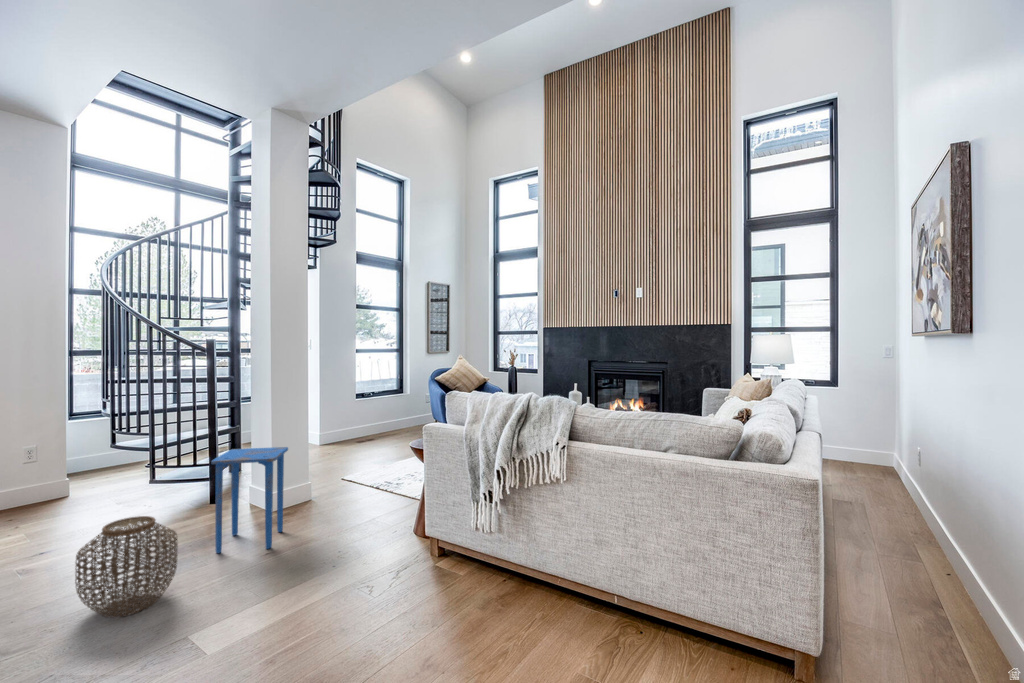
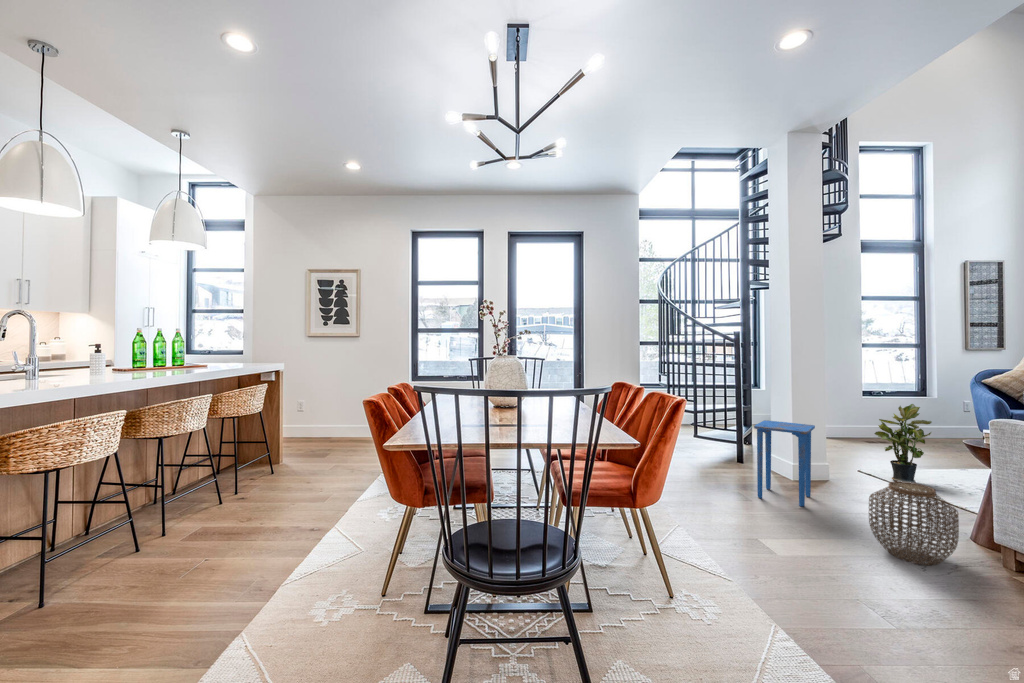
potted plant: none [353,409,397,487] -> present [875,404,932,483]
woven basket: present [75,516,177,617] -> present [869,481,959,565]

